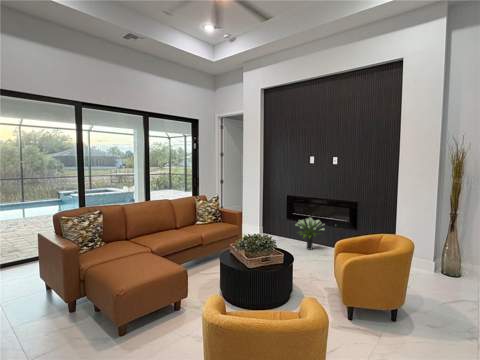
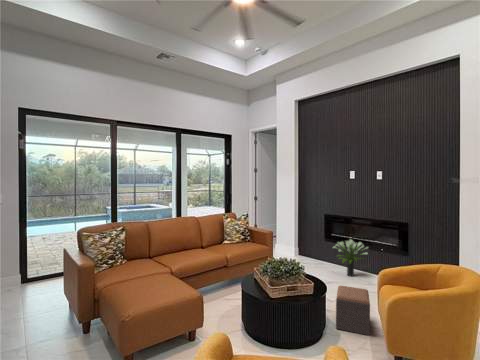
footstool: none [301,256,329,295] -> present [336,286,370,335]

